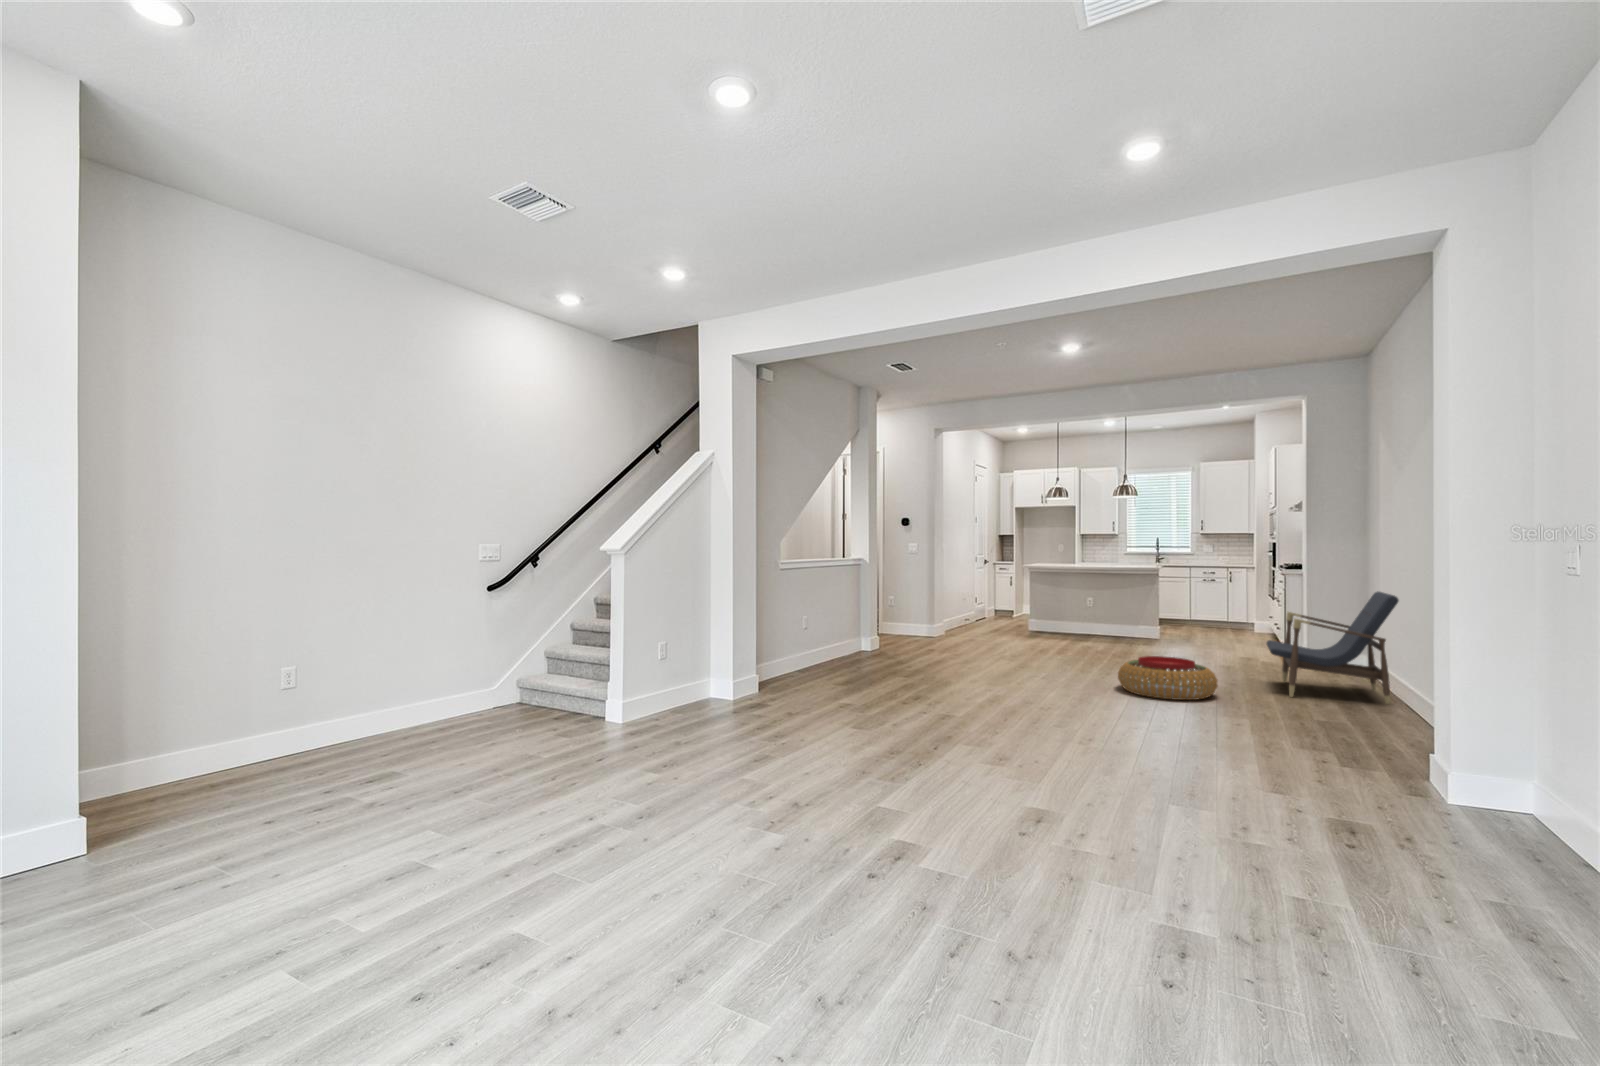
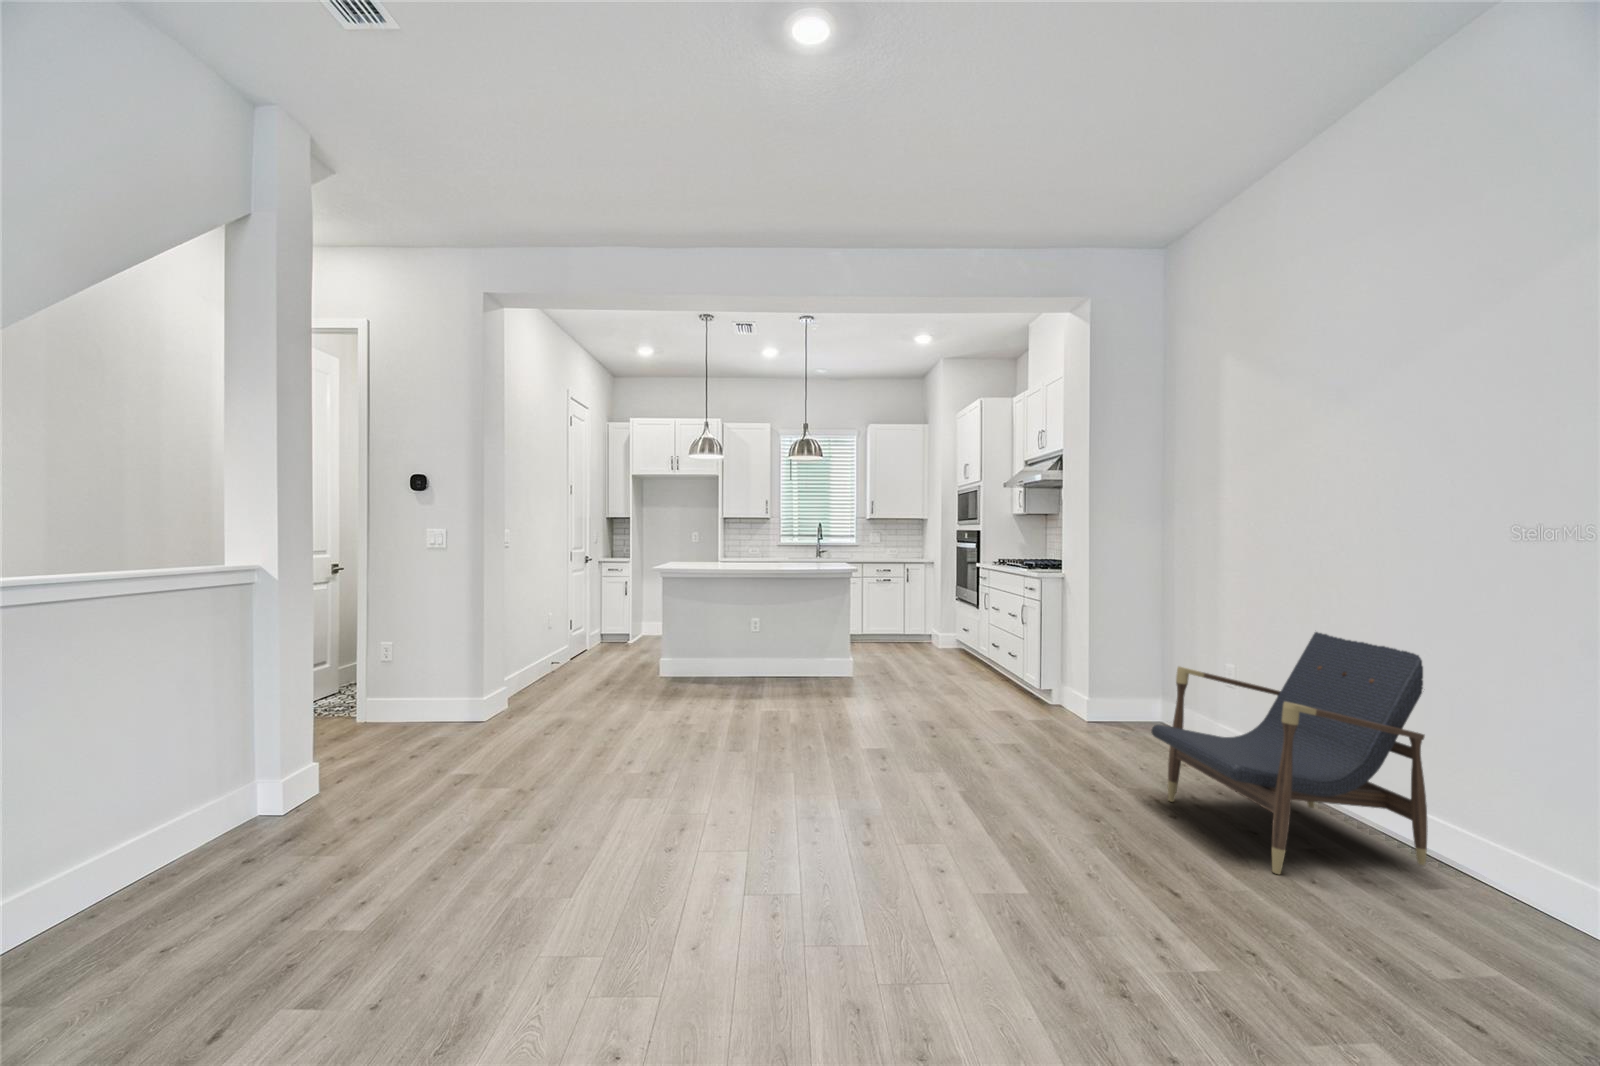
pouf: present [1118,656,1218,700] -> none [965,815,1218,985]

